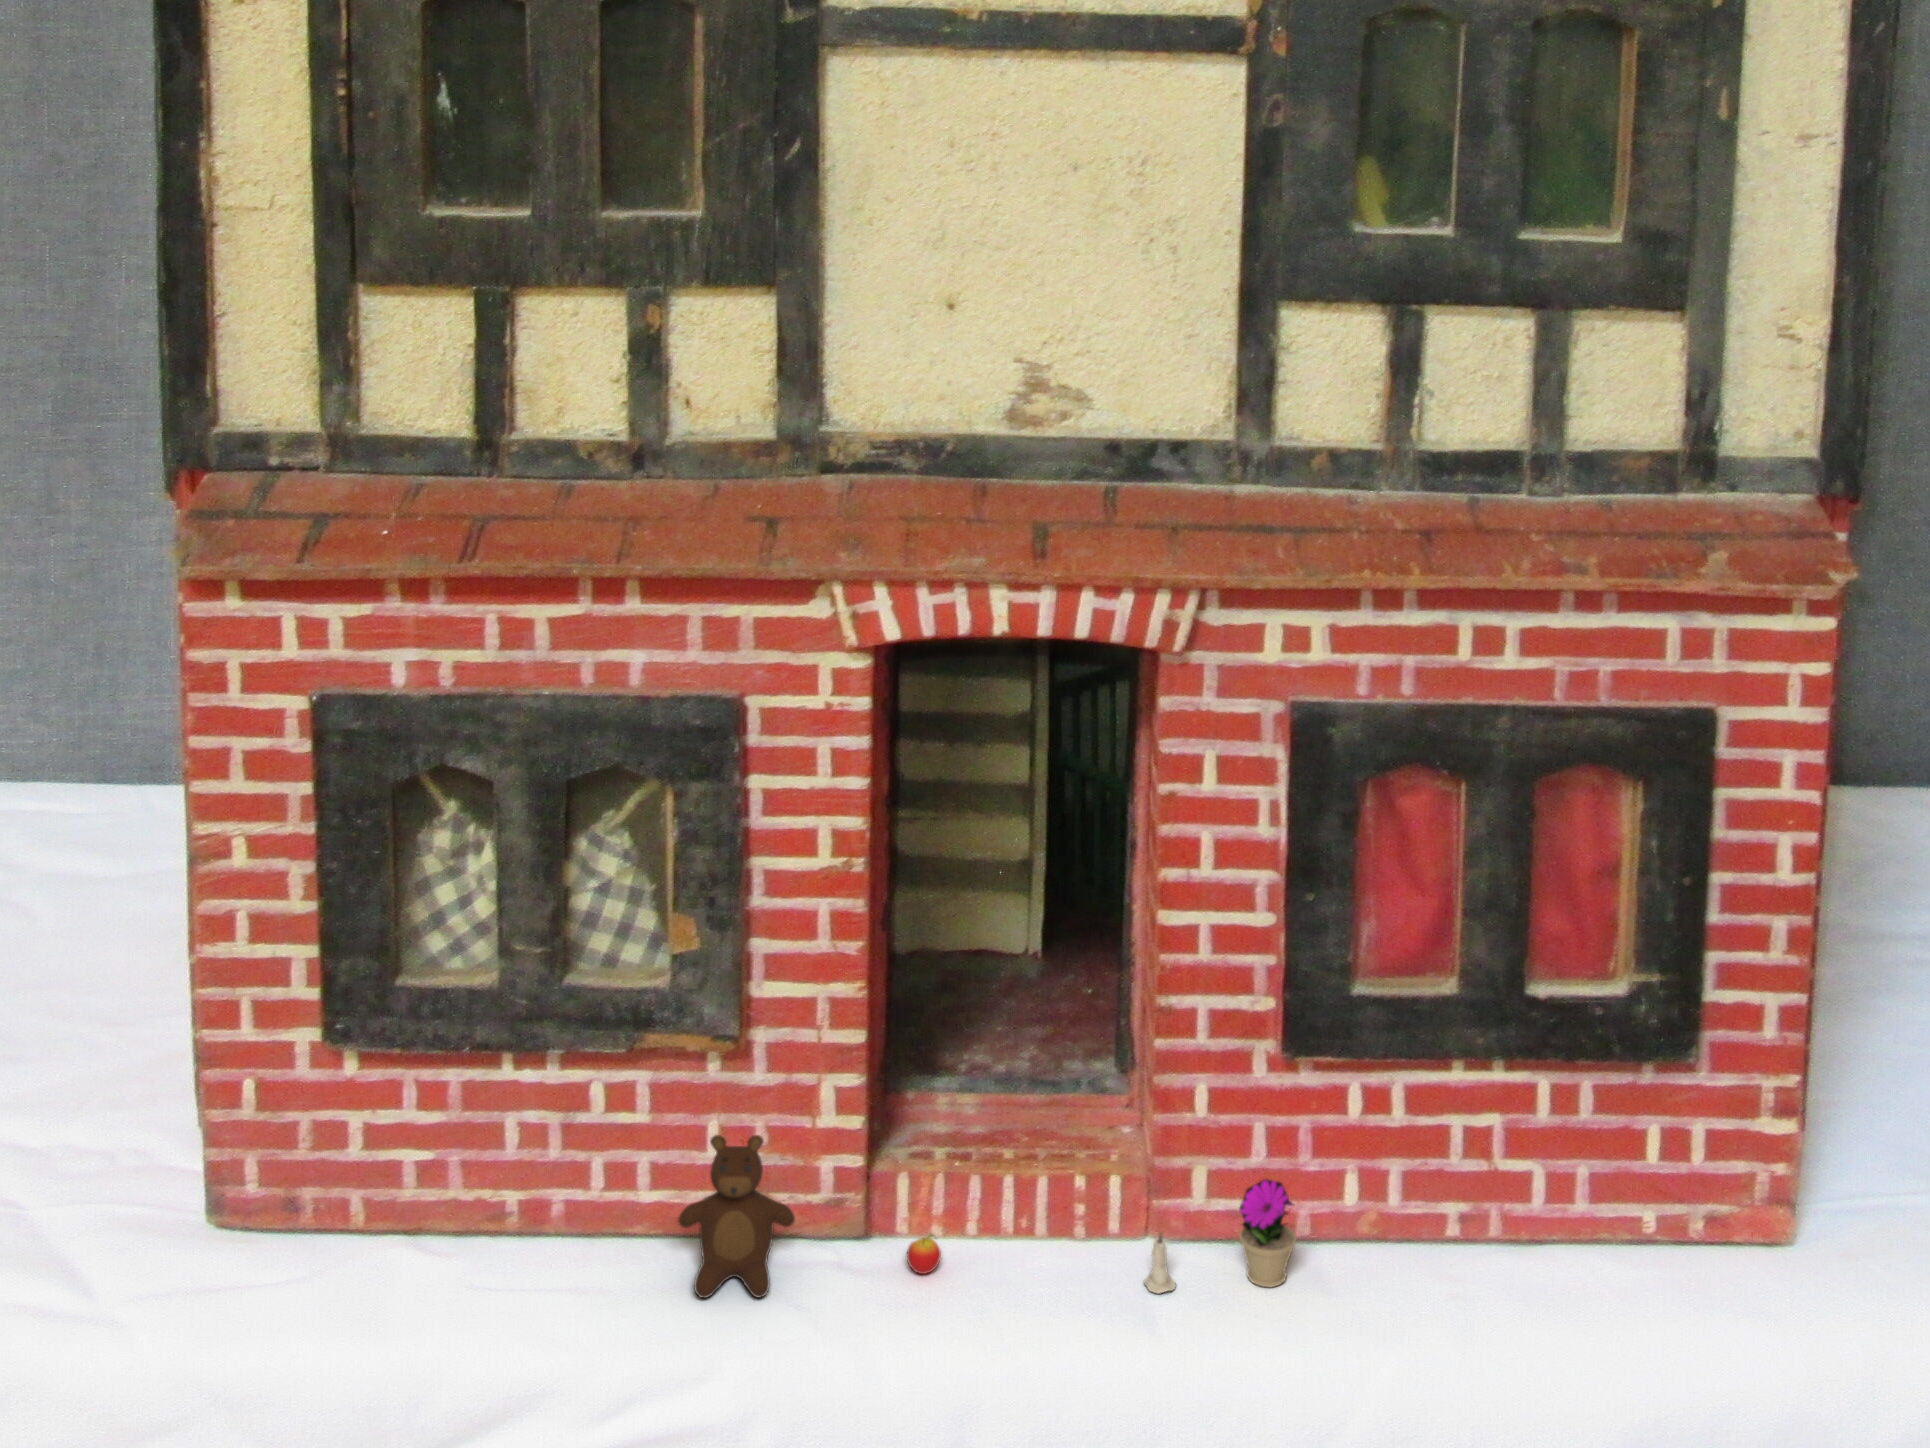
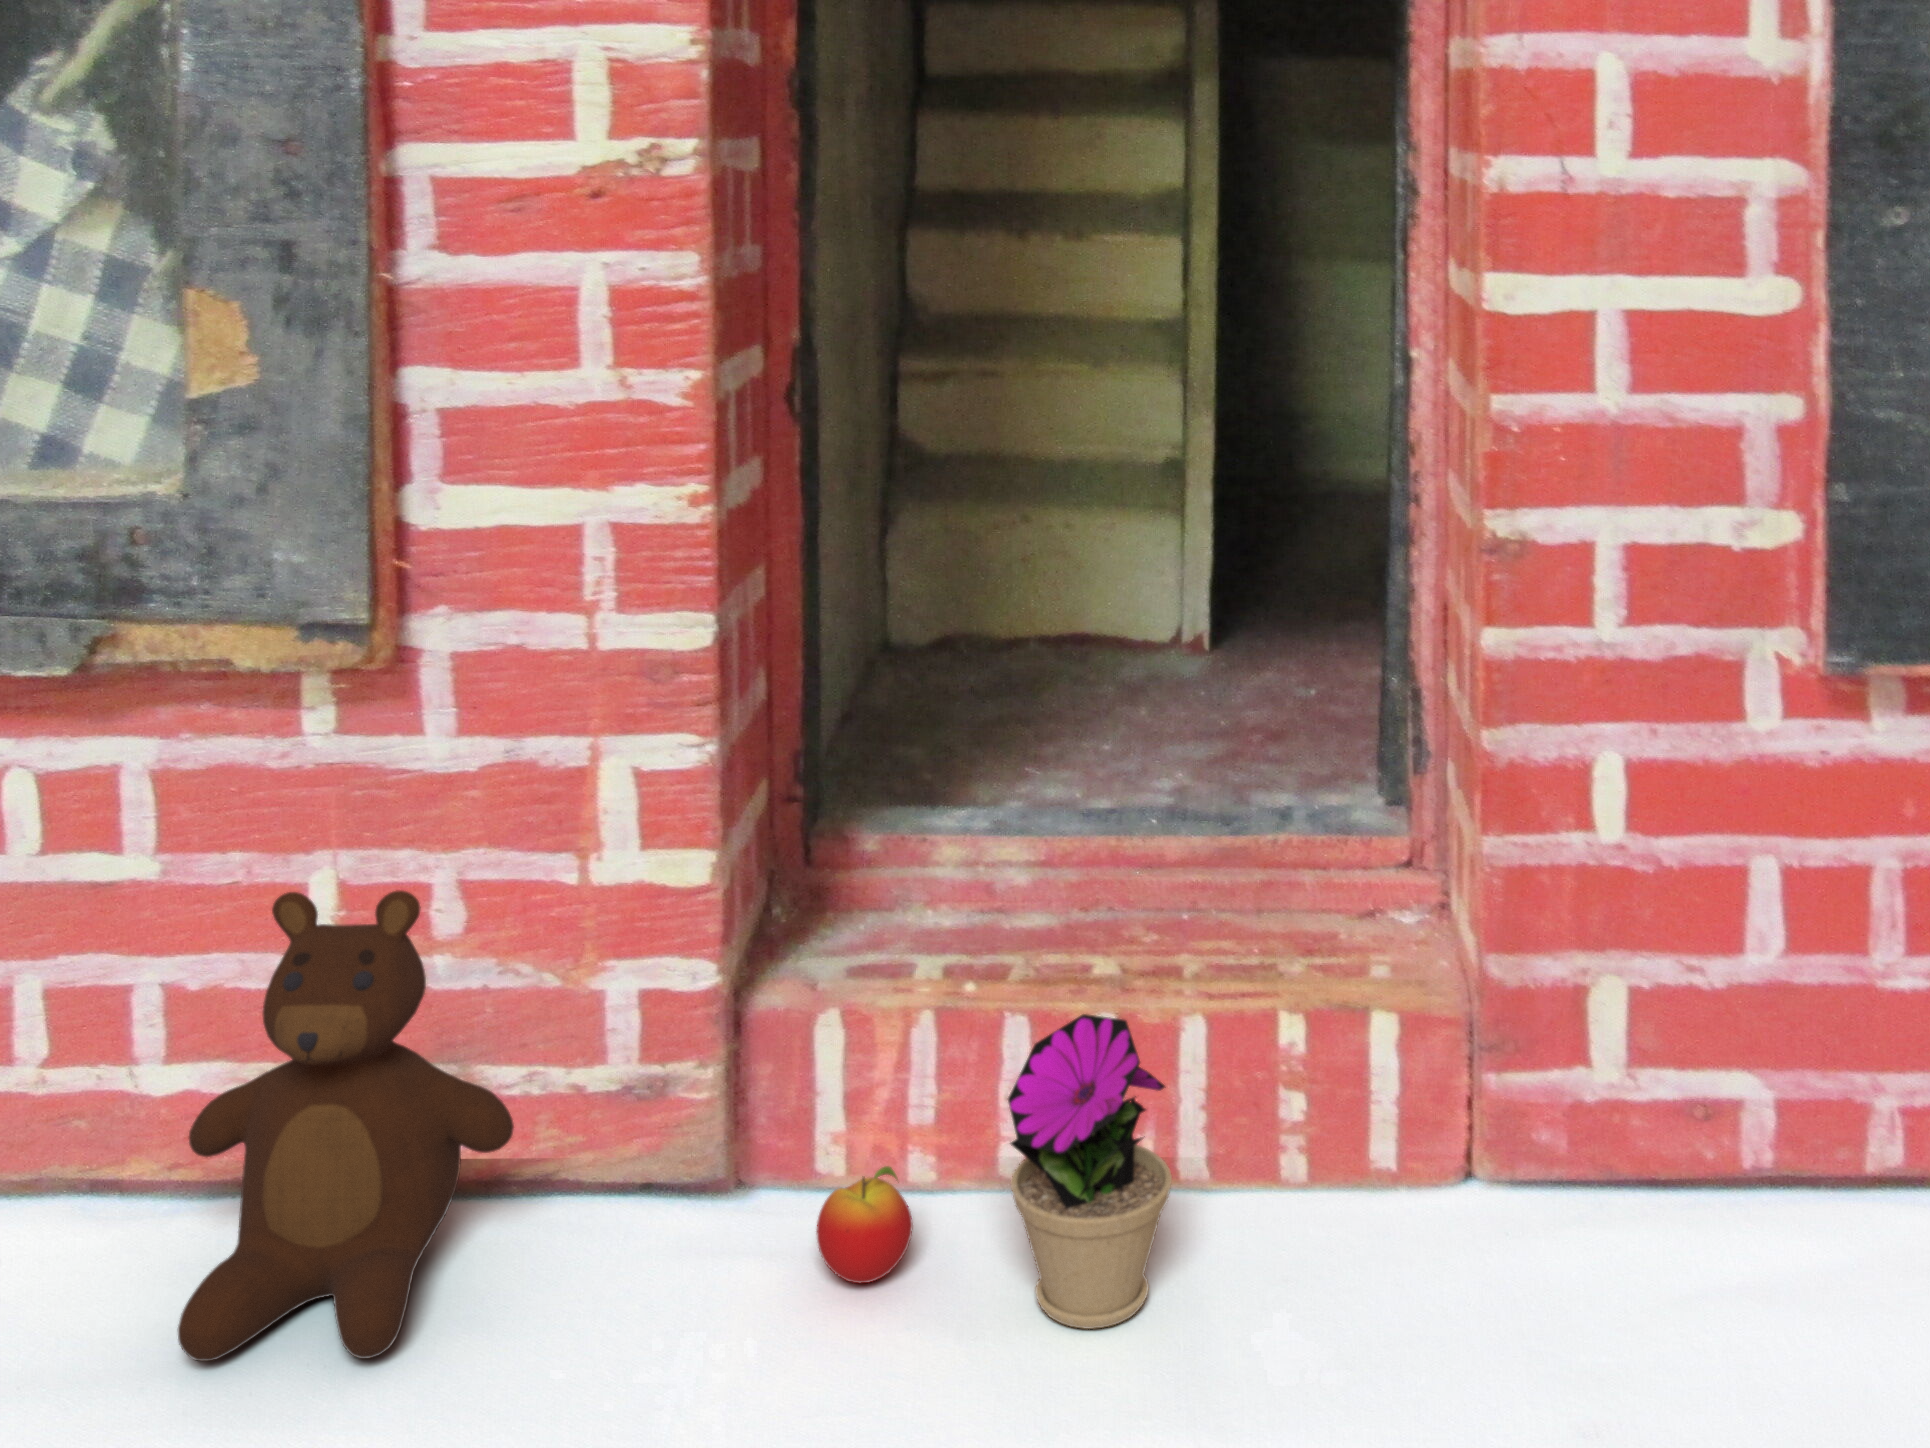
flower pot: present [1239,1179,1296,1287] -> present [1008,1014,1172,1329]
candle: present [1144,1232,1176,1293] -> none [1479,1146,1573,1335]

